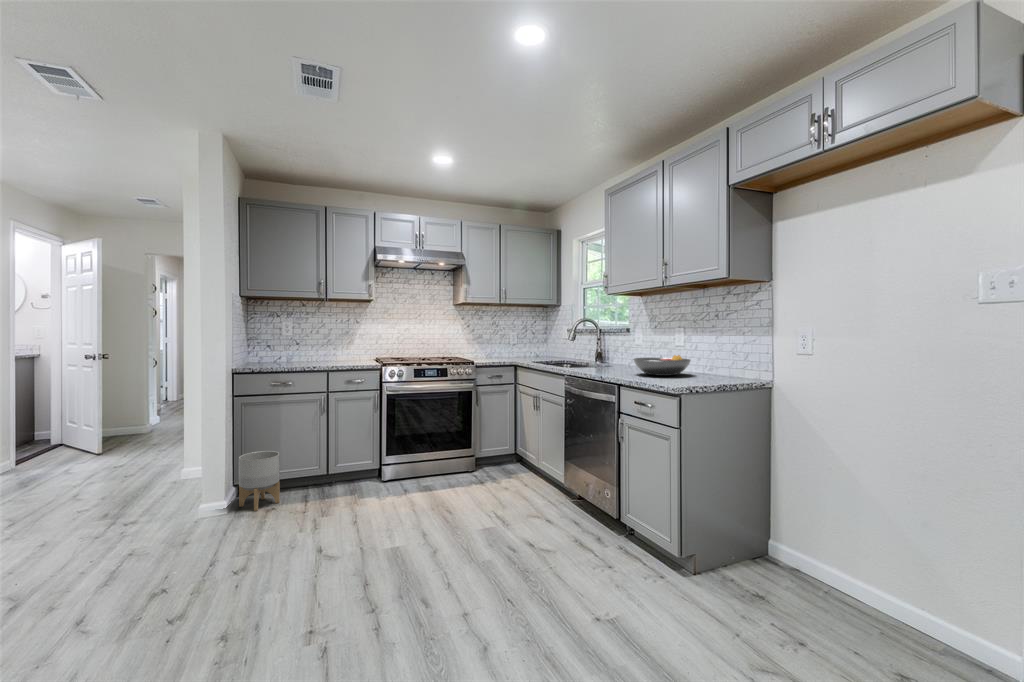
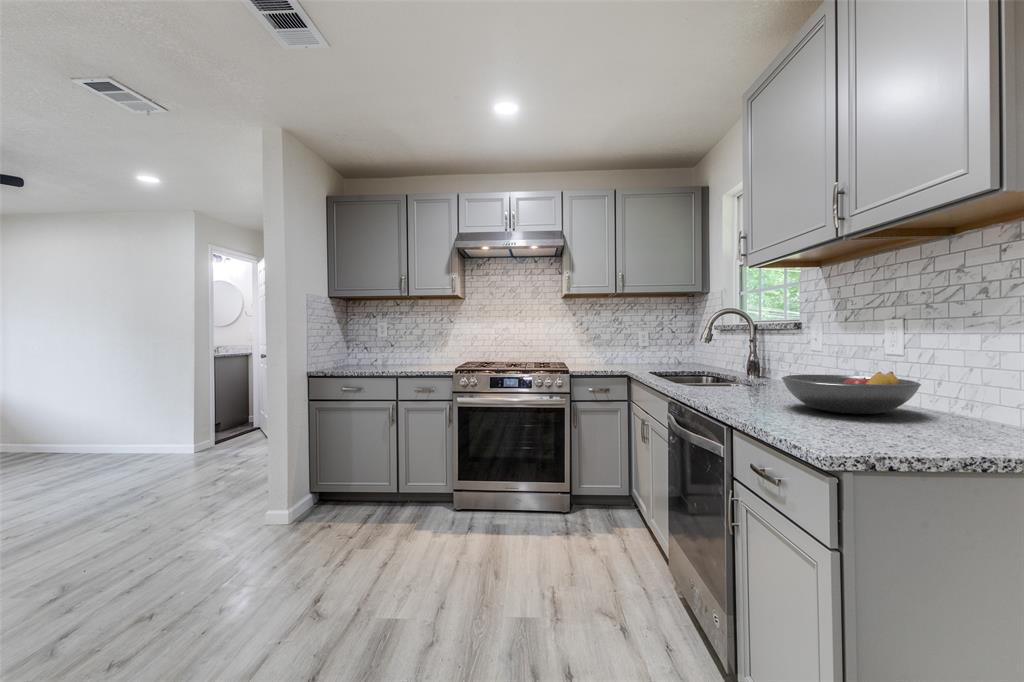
planter: present [239,451,280,511] -> none [300,460,342,526]

